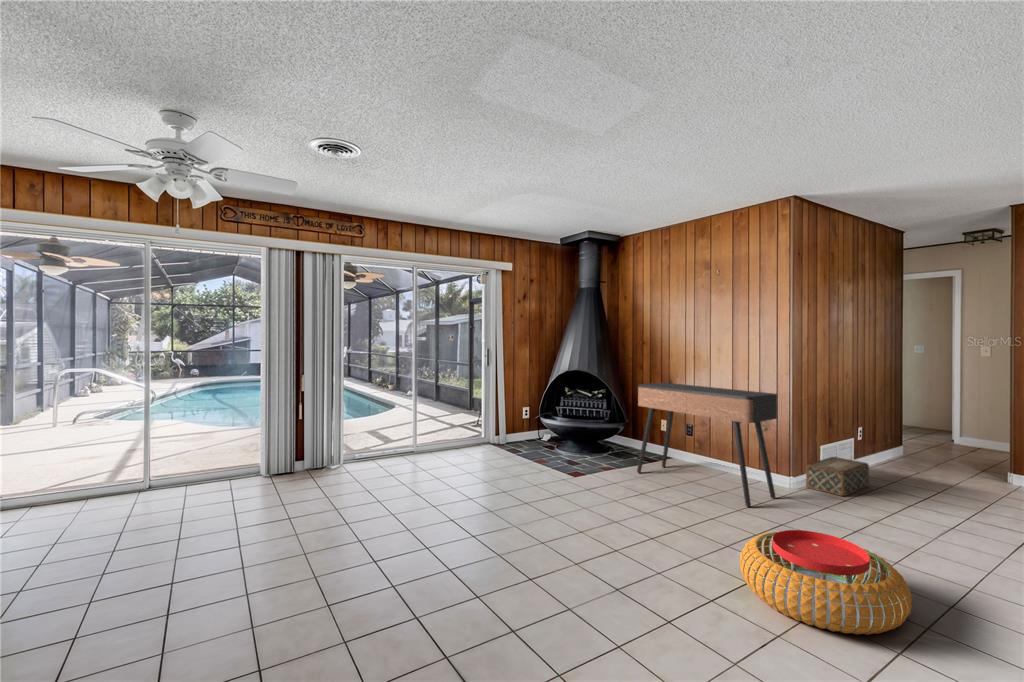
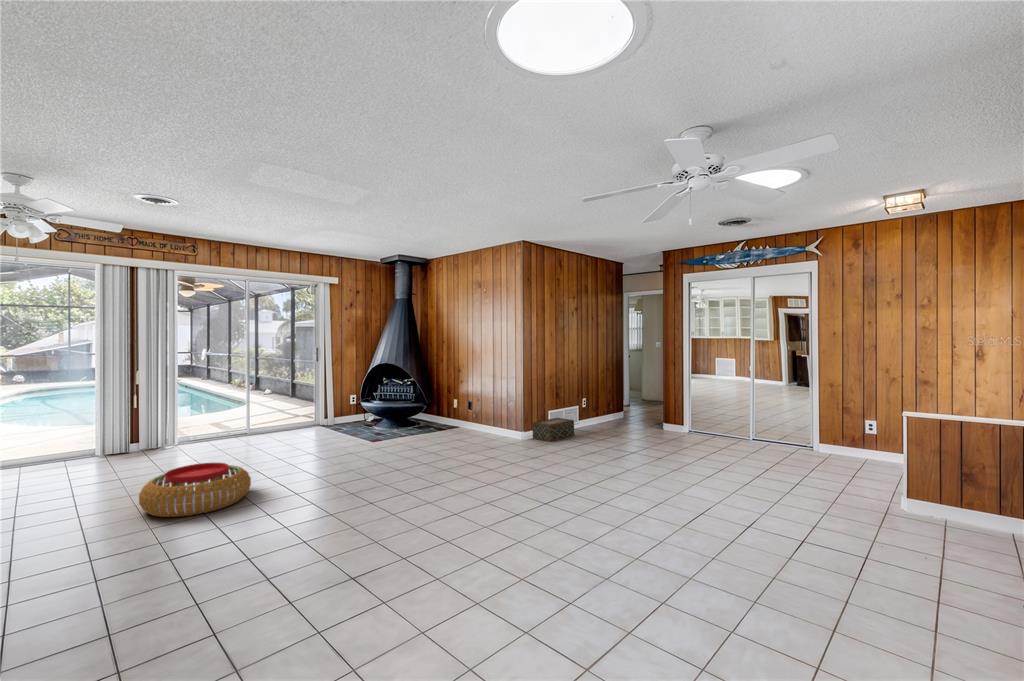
console table: present [637,383,777,507] -> none [423,370,505,451]
pouf: present [740,530,912,635] -> present [139,463,251,517]

